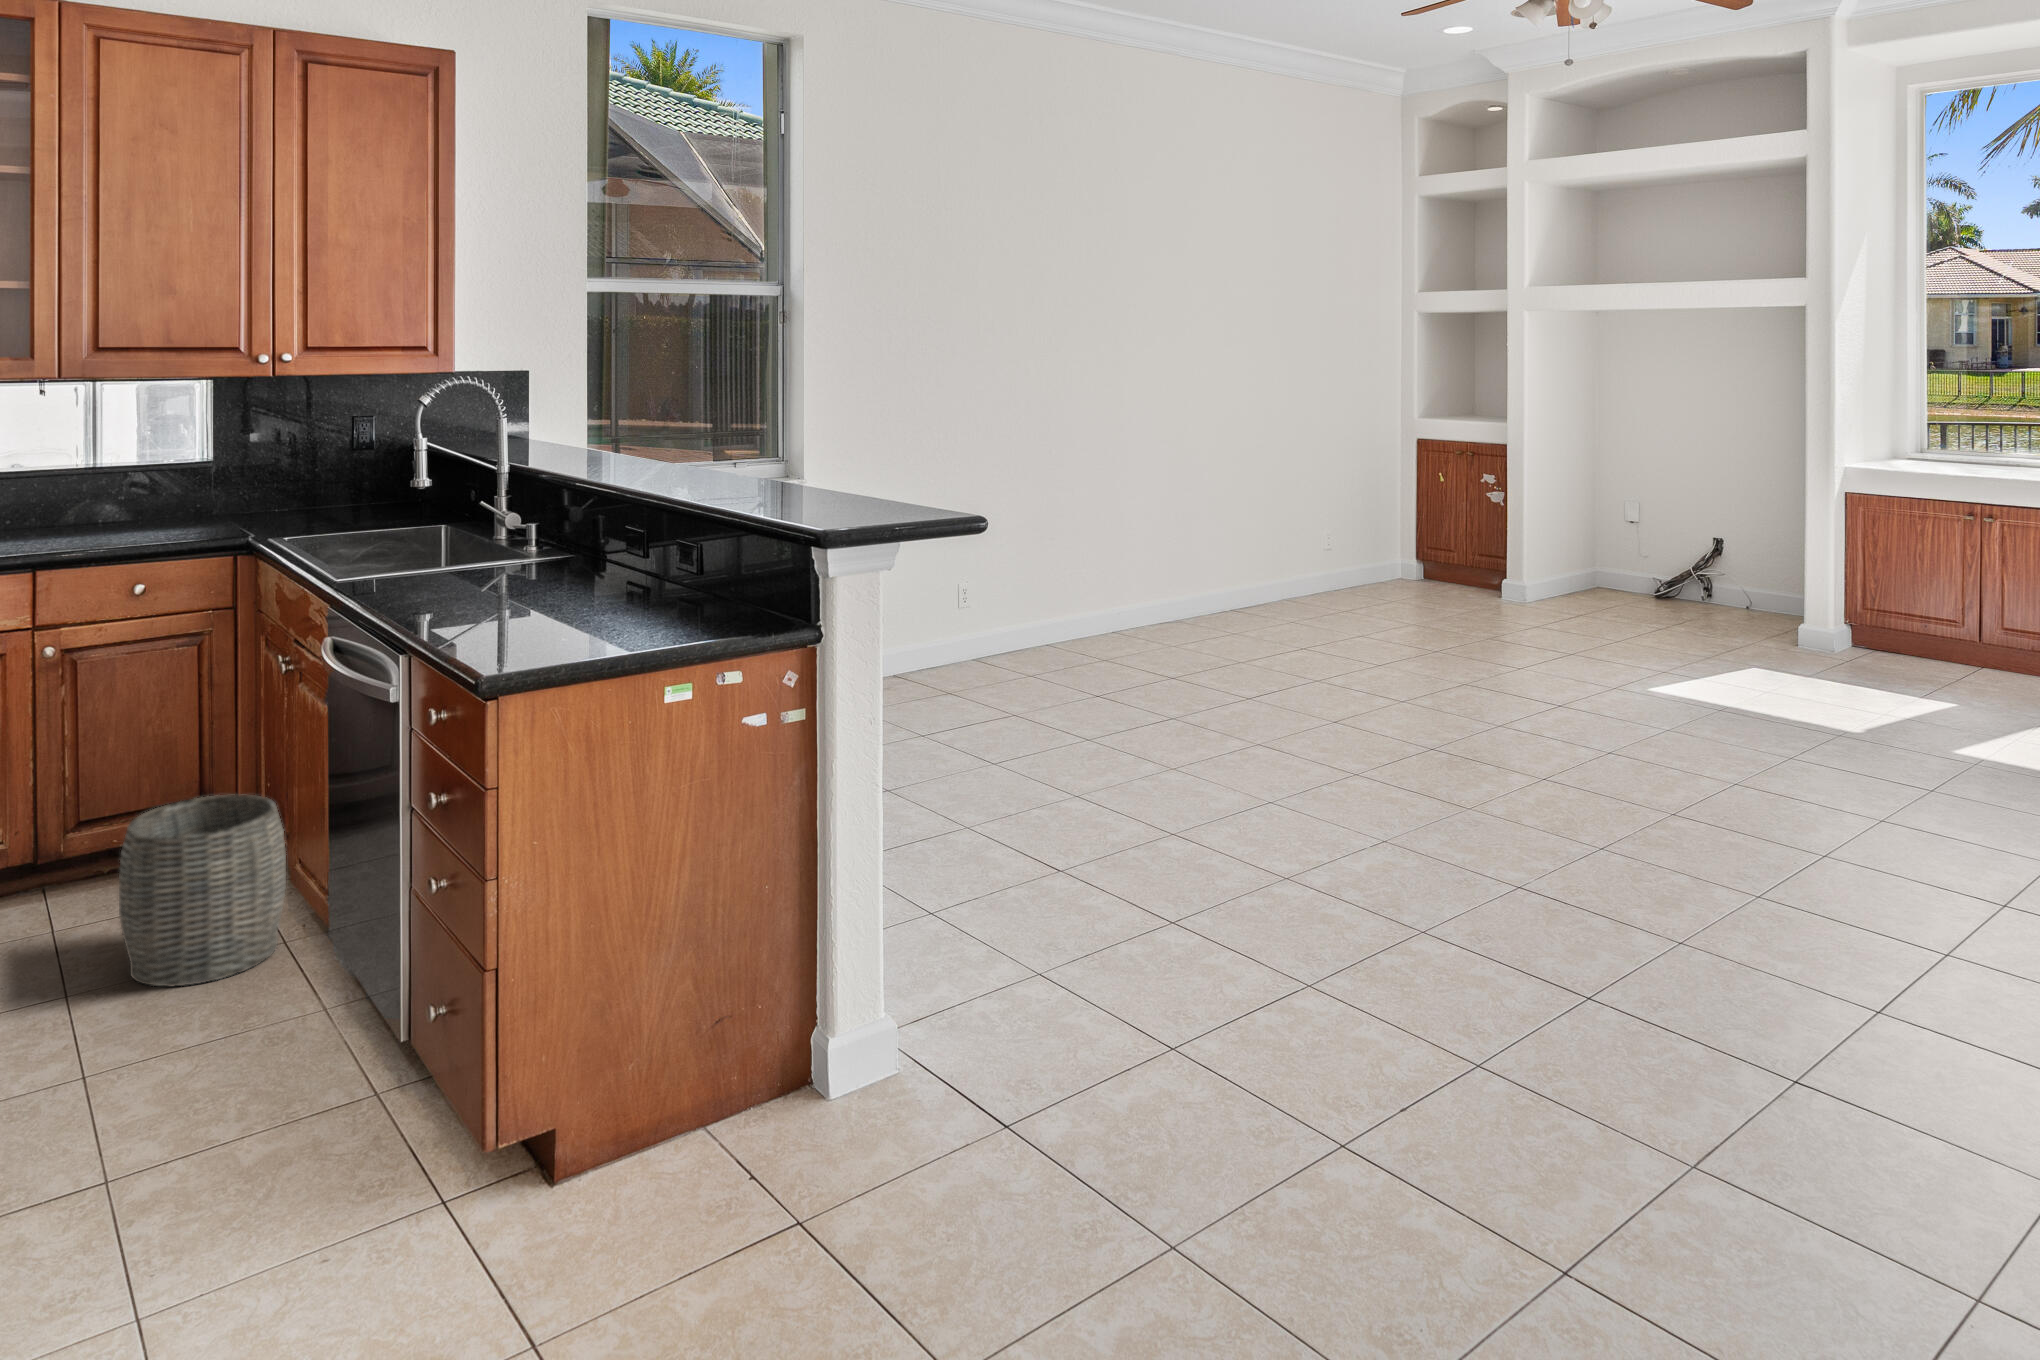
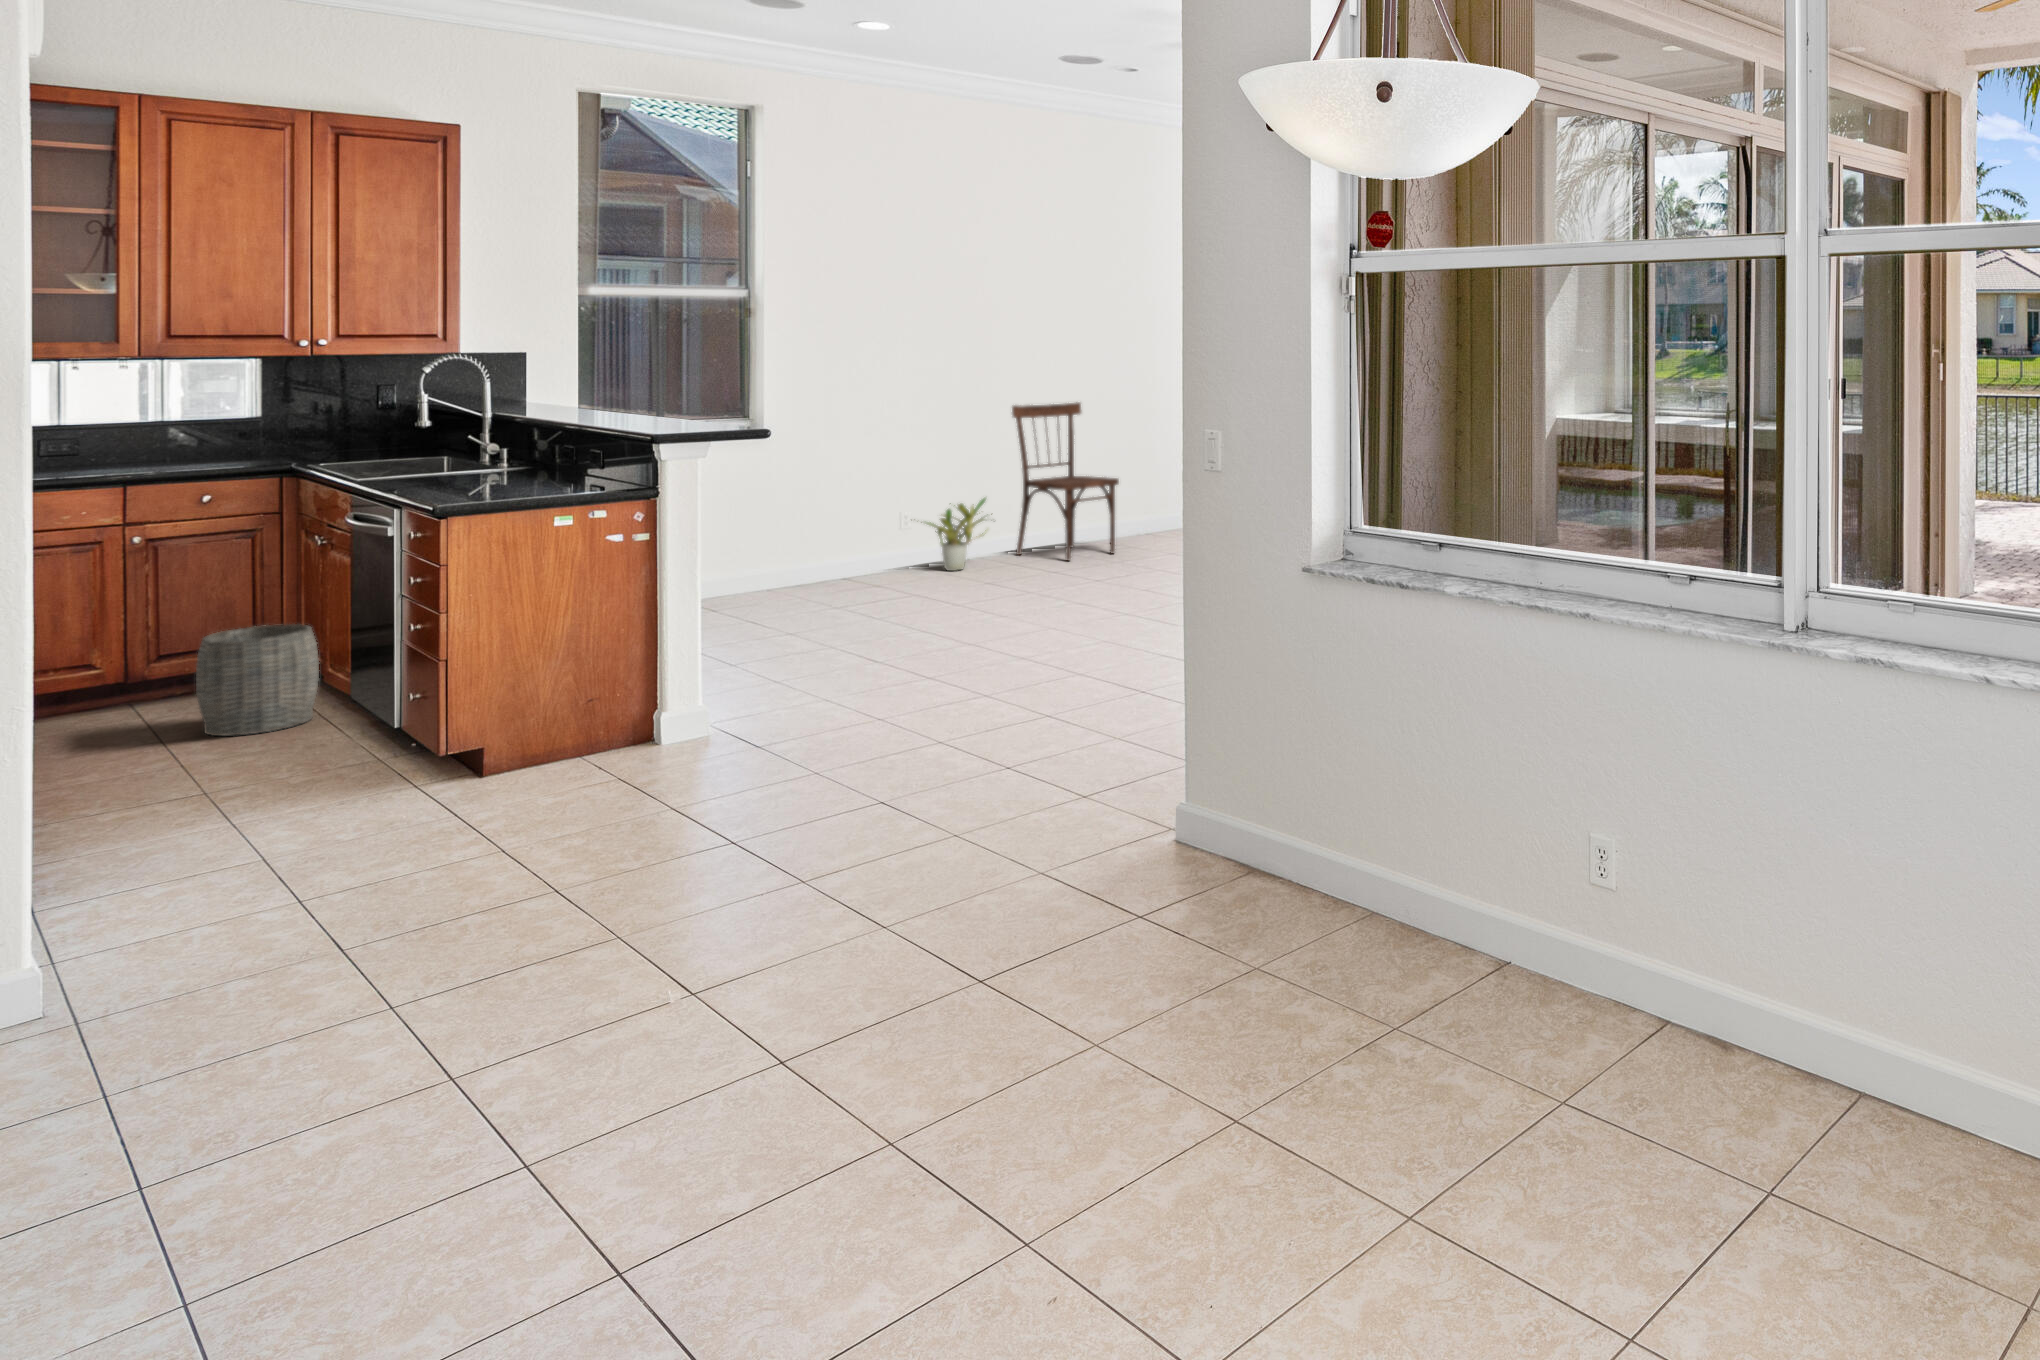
dining chair: none [1082,430,1219,647] -> present [1012,402,1119,560]
potted plant: none [971,559,1071,659] -> present [921,498,992,571]

